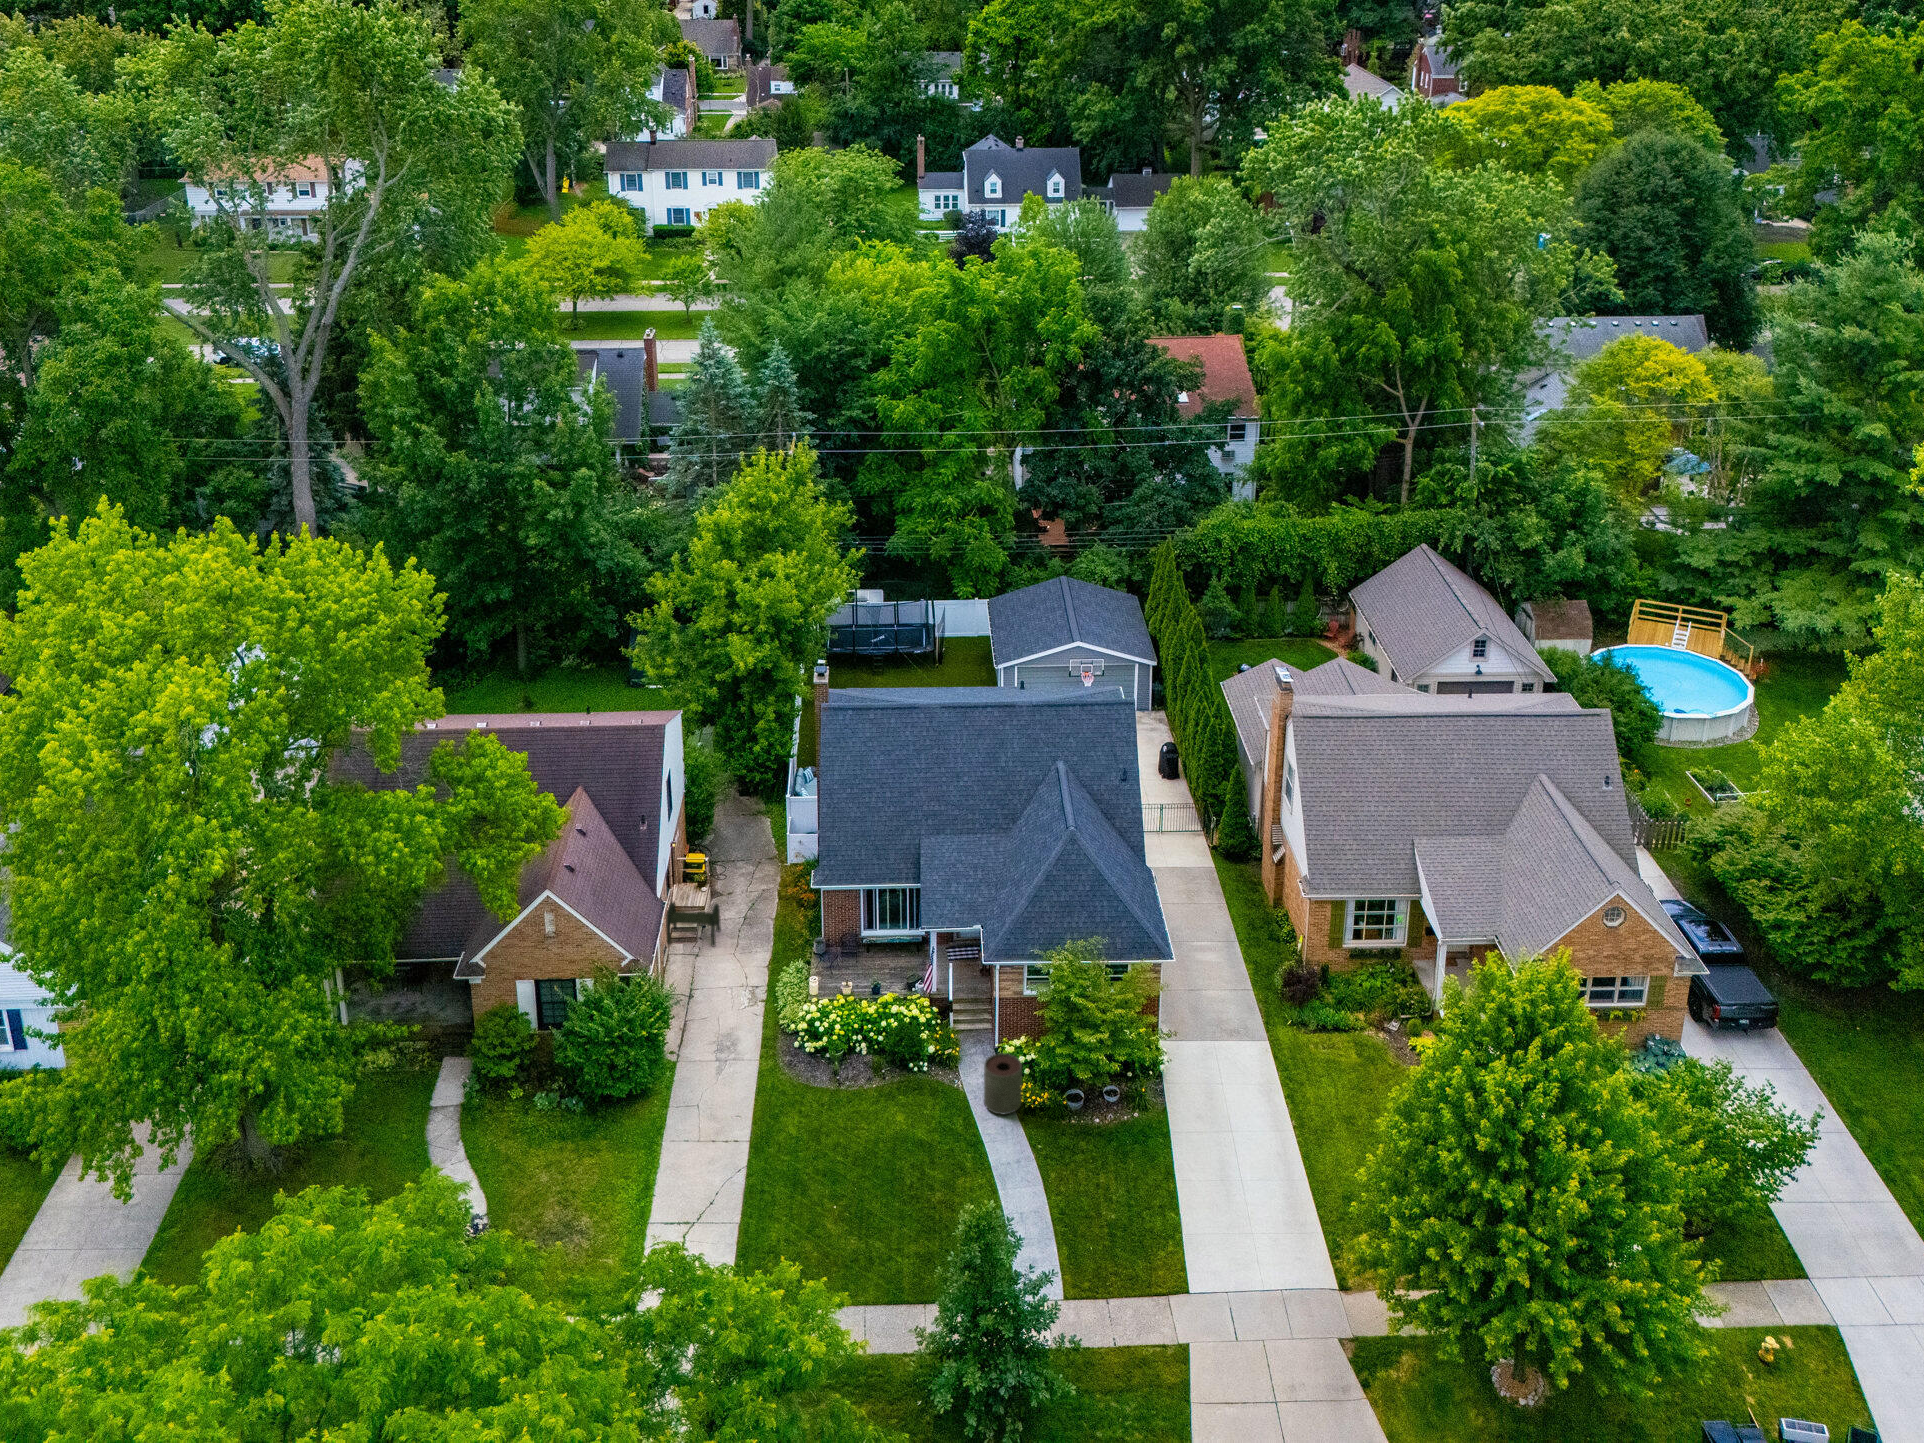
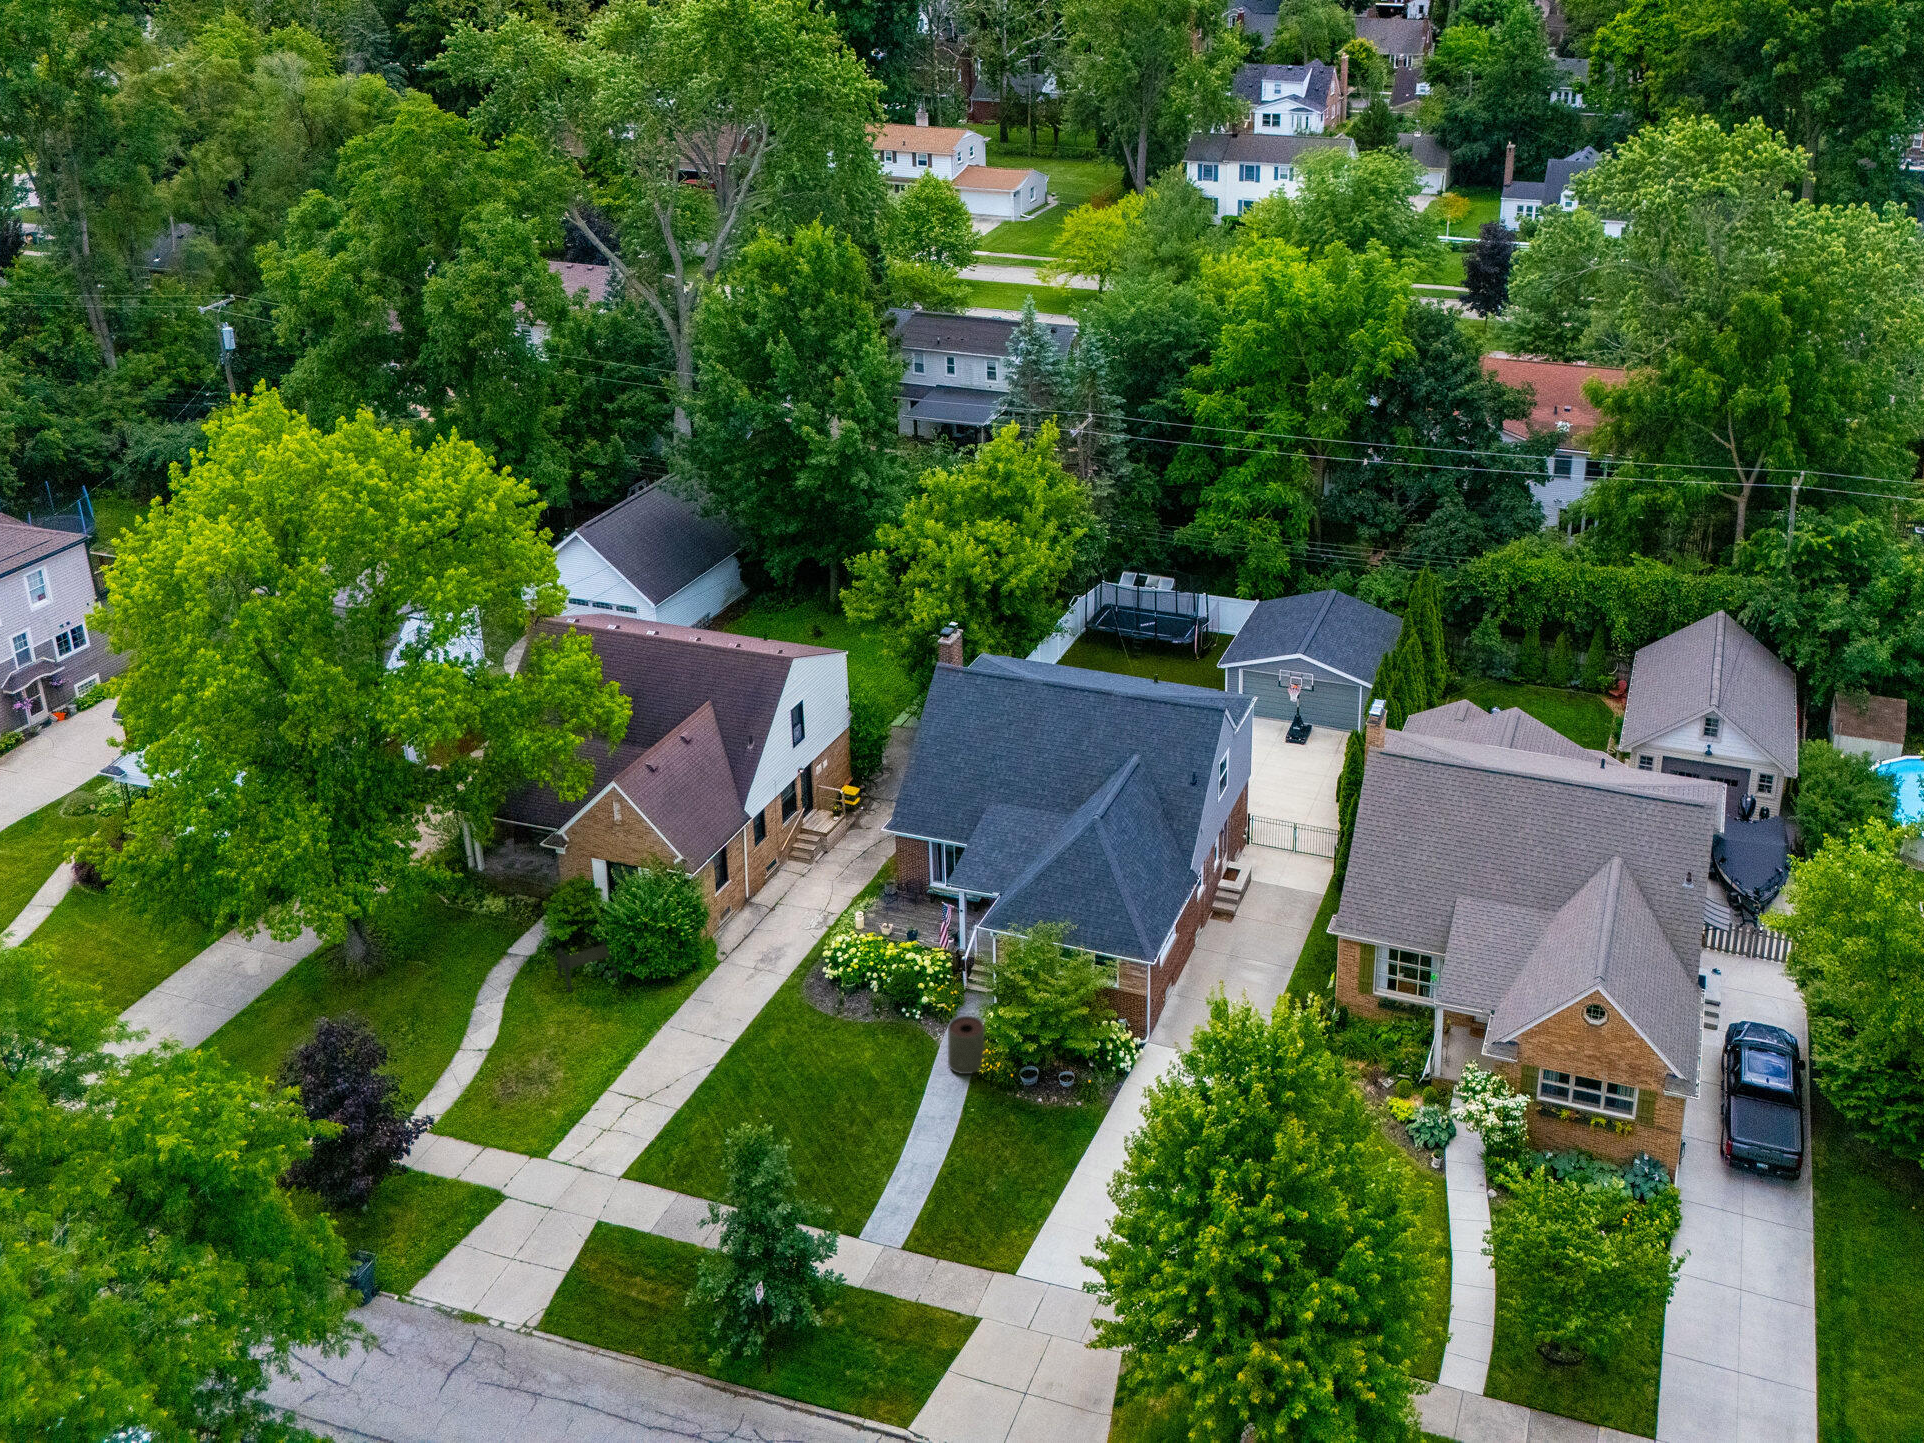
bench: present [666,902,721,946] -> present [557,942,617,992]

